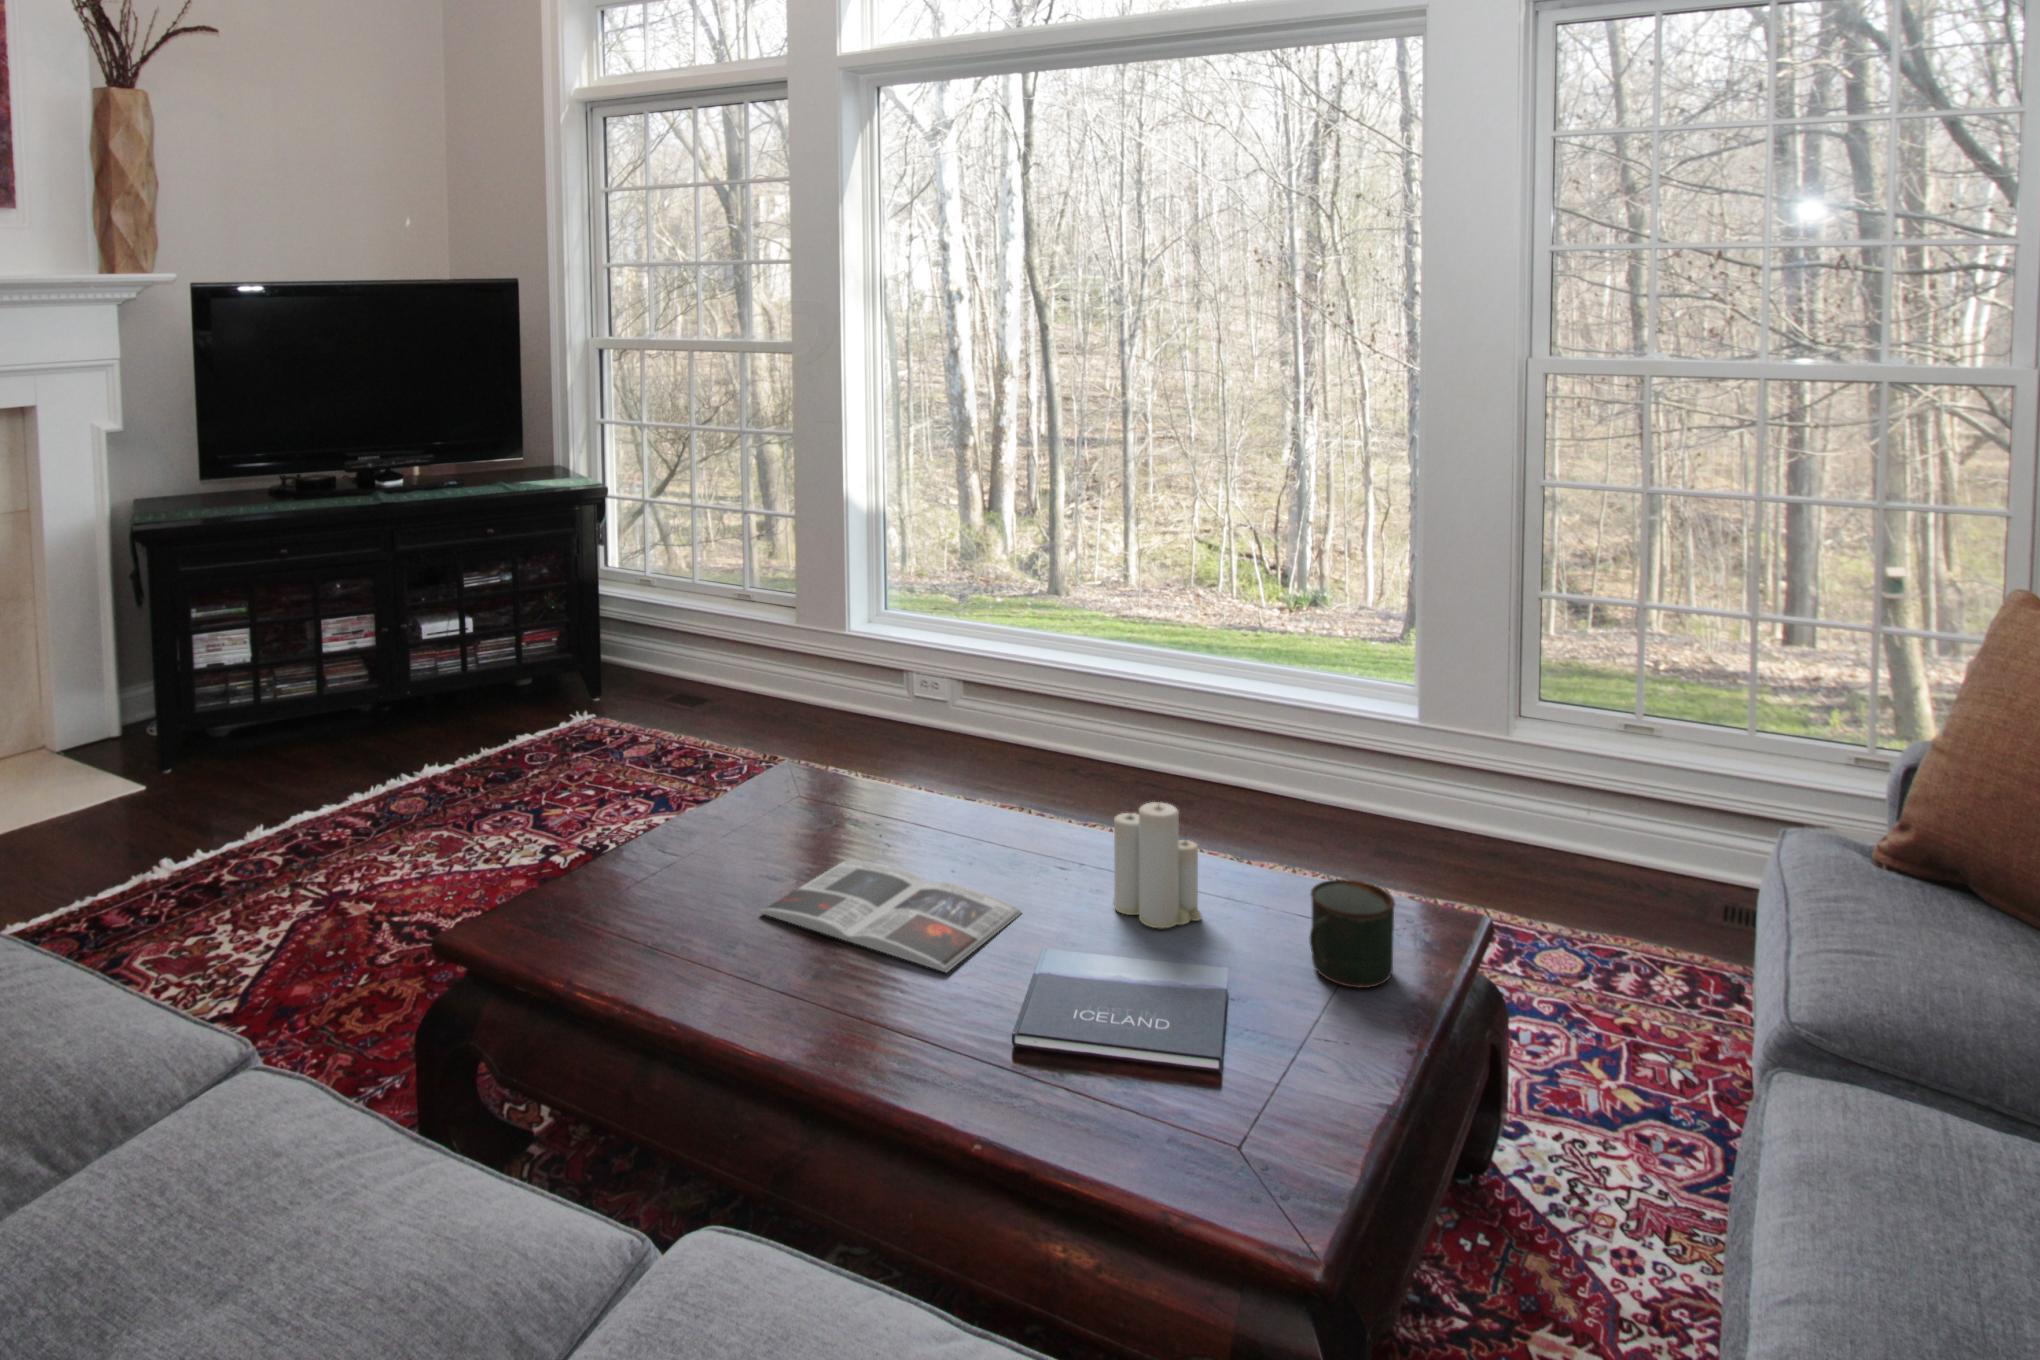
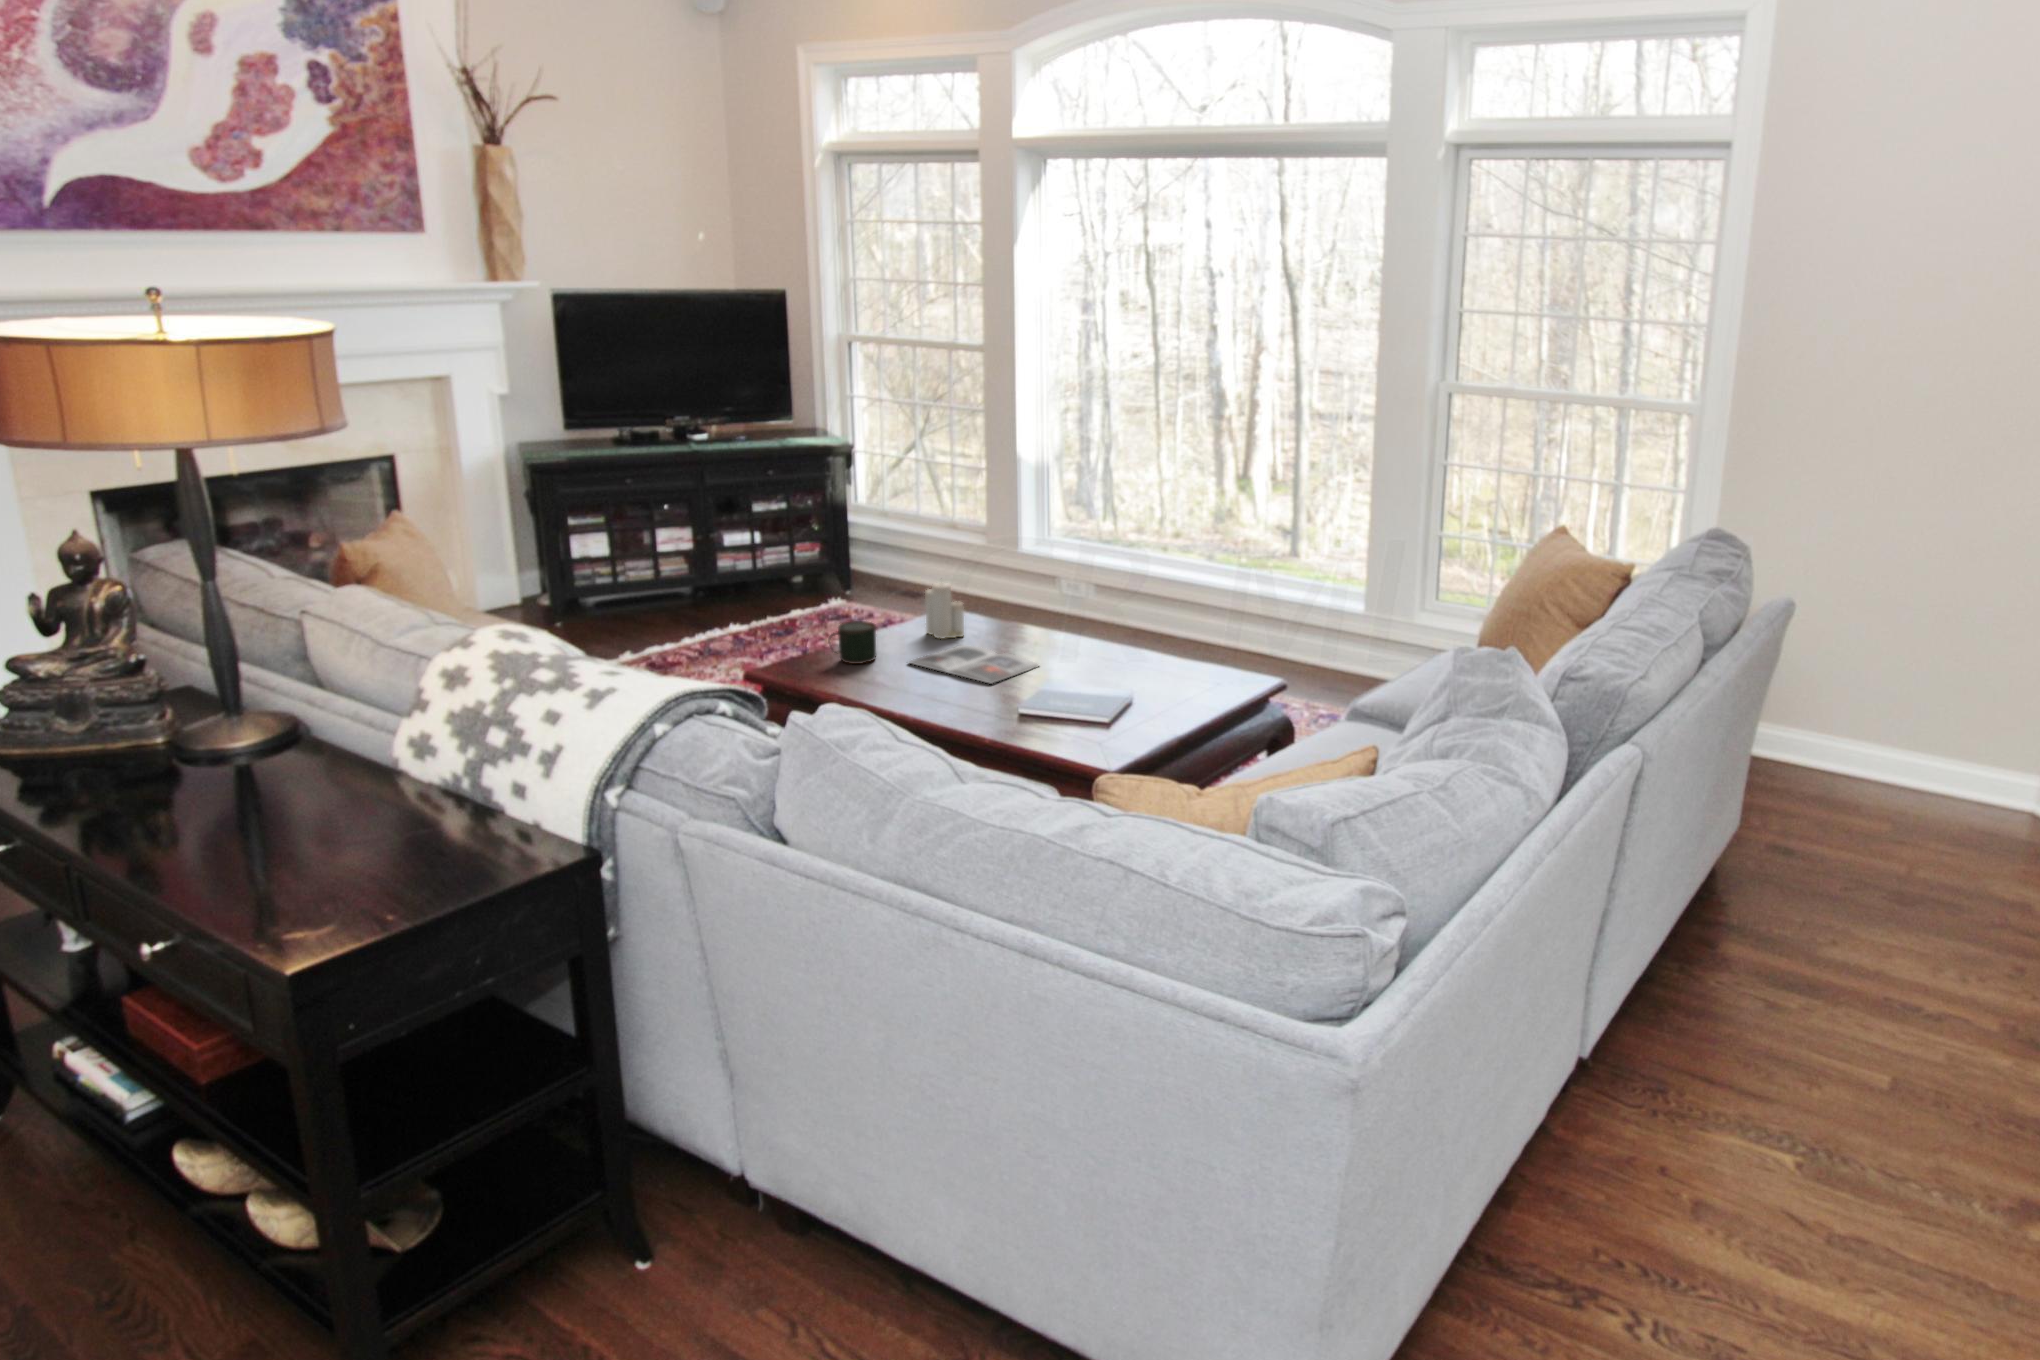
candle: present [1114,802,1201,928] -> present [925,583,964,639]
mug: present [1310,879,1395,988] -> present [829,621,876,664]

